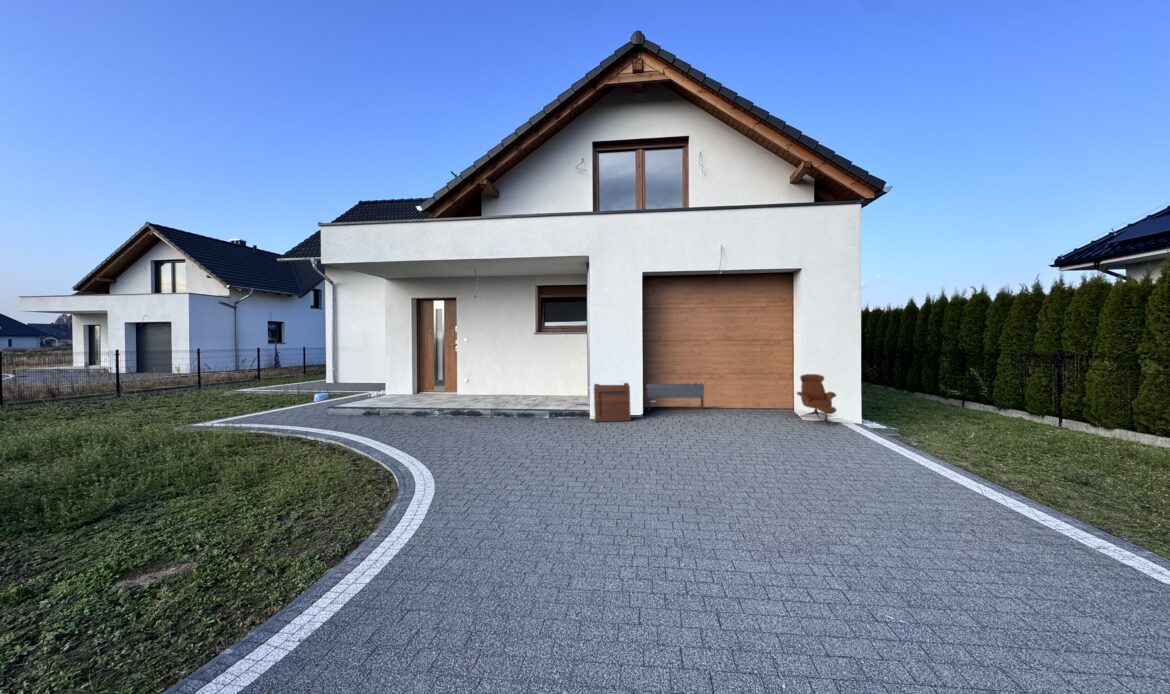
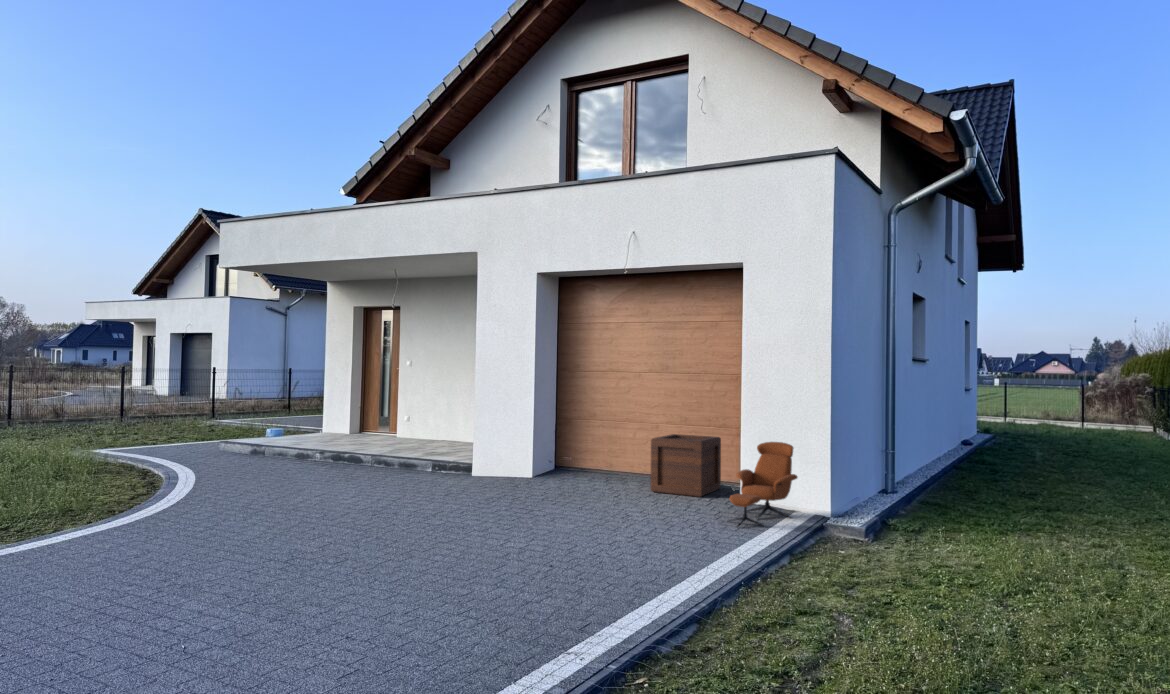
wooden crate: present [594,381,631,422] -> present [650,434,721,497]
bench: present [647,382,704,409] -> none [564,440,656,488]

